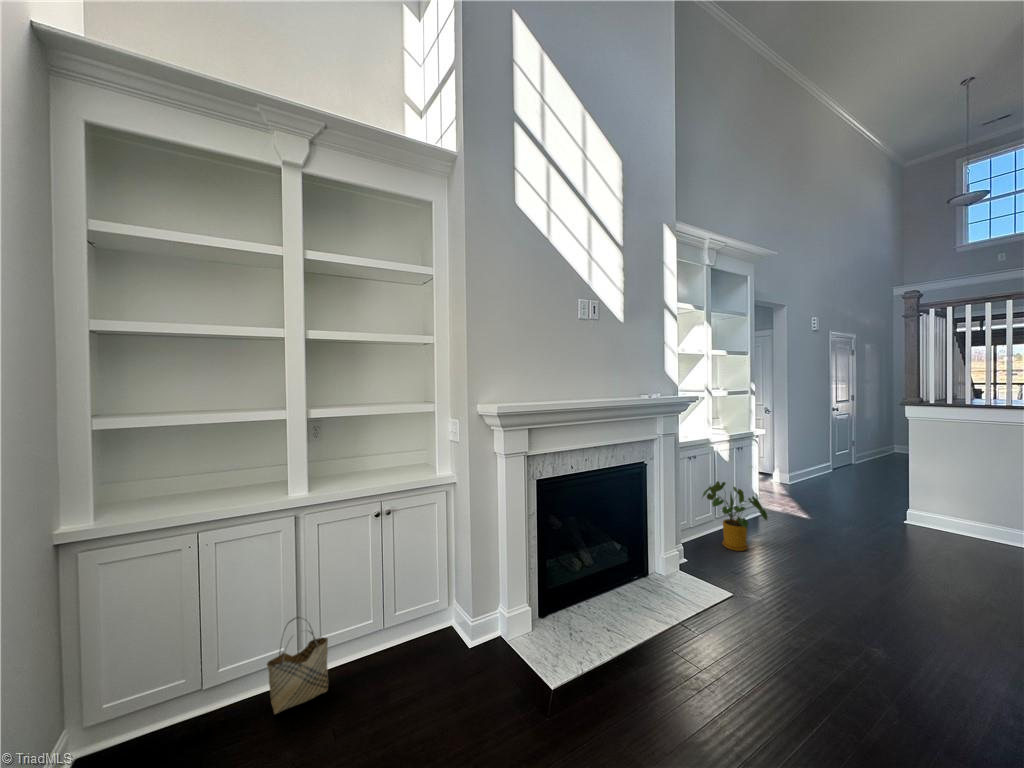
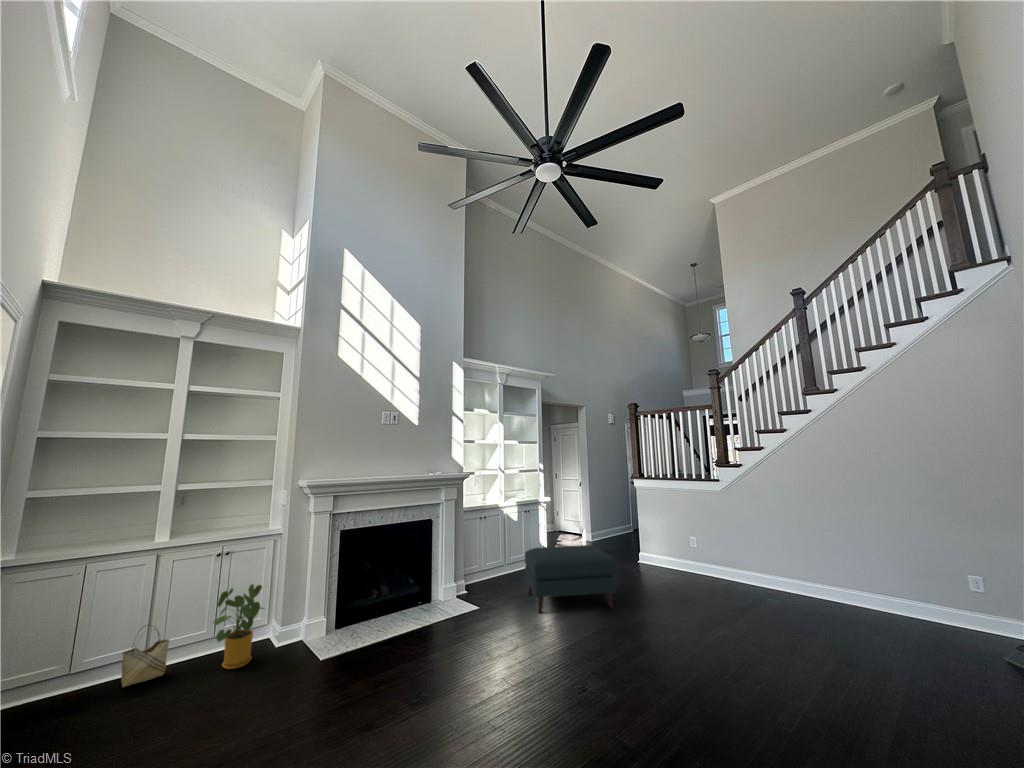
house plant: present [703,481,767,551] -> present [213,584,264,669]
ottoman: none [785,507,997,619] -> present [525,545,615,613]

